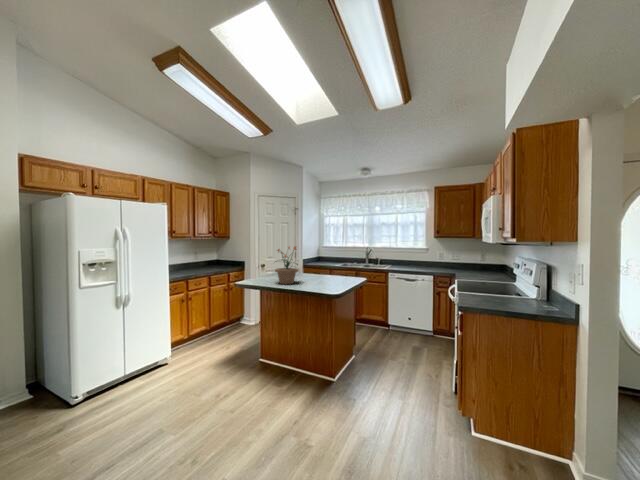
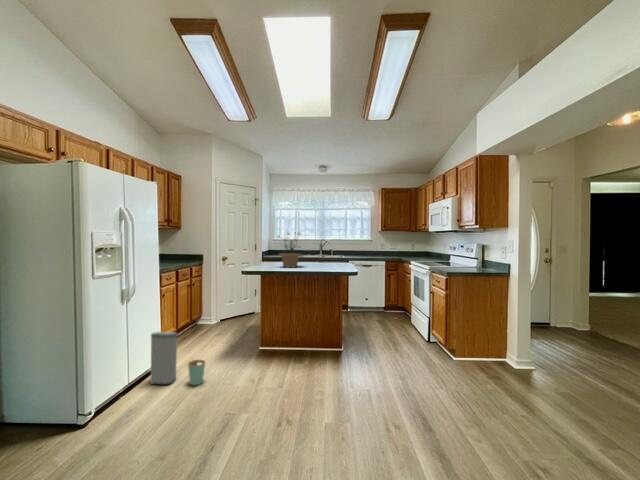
trash can: none [146,337,184,394] -> present [150,332,205,385]

